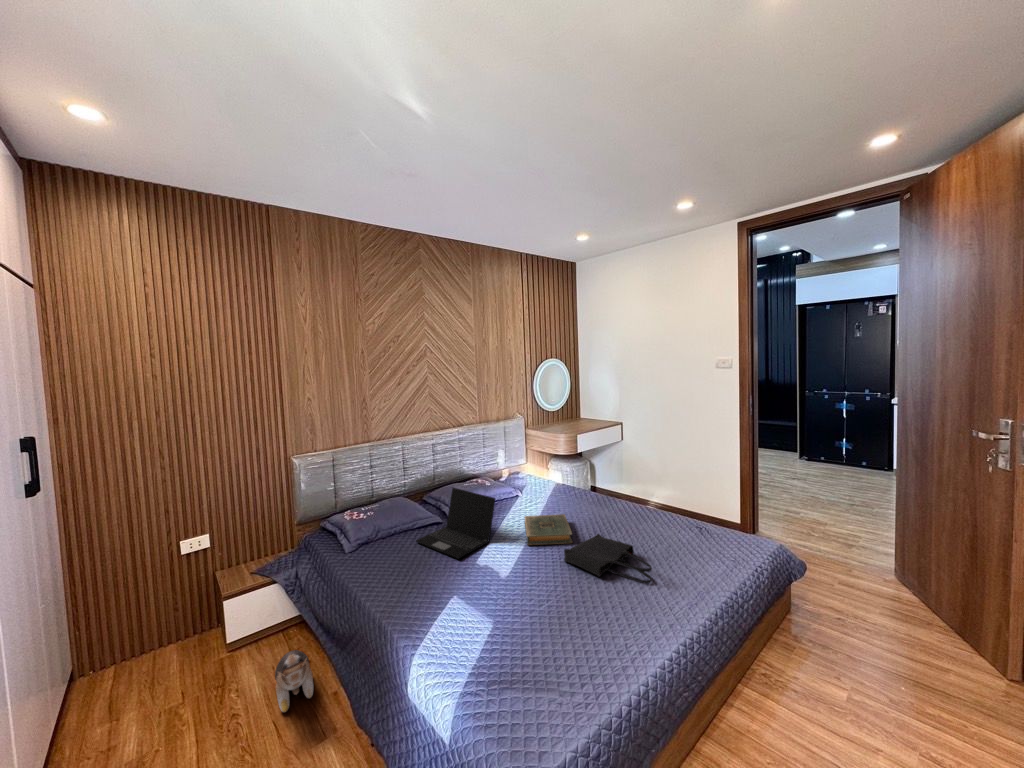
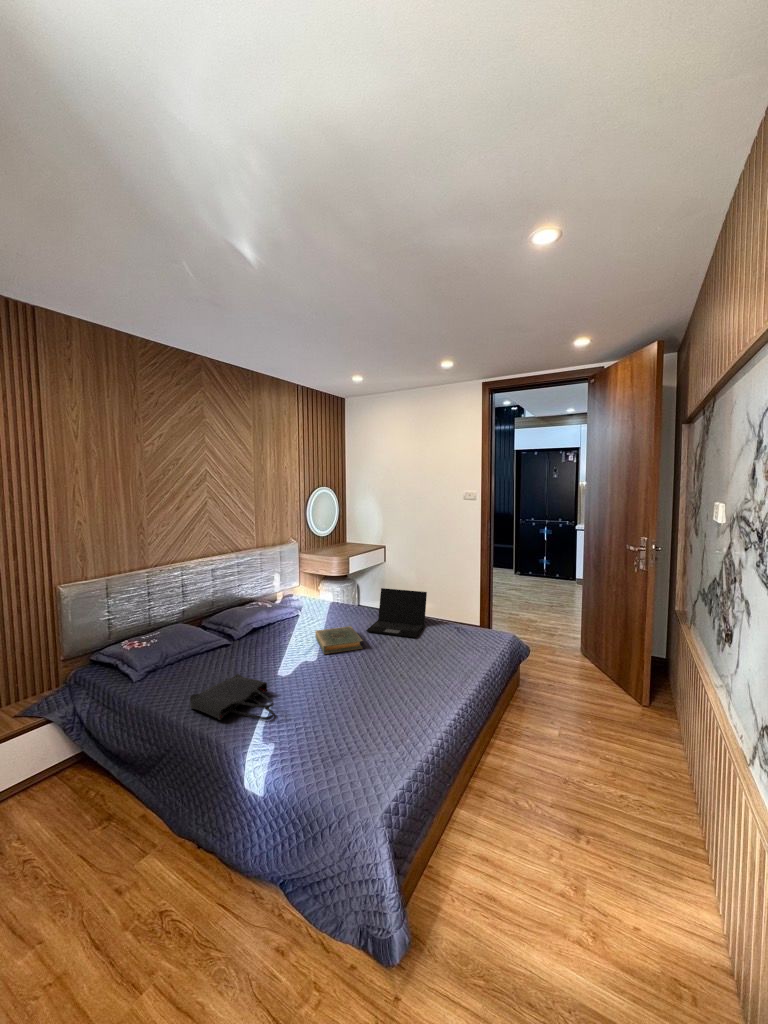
laptop: present [416,488,495,559] -> present [366,588,427,638]
tote bag: present [564,534,652,584] -> present [190,674,273,720]
plush toy: present [275,650,313,712] -> none [70,781,119,845]

